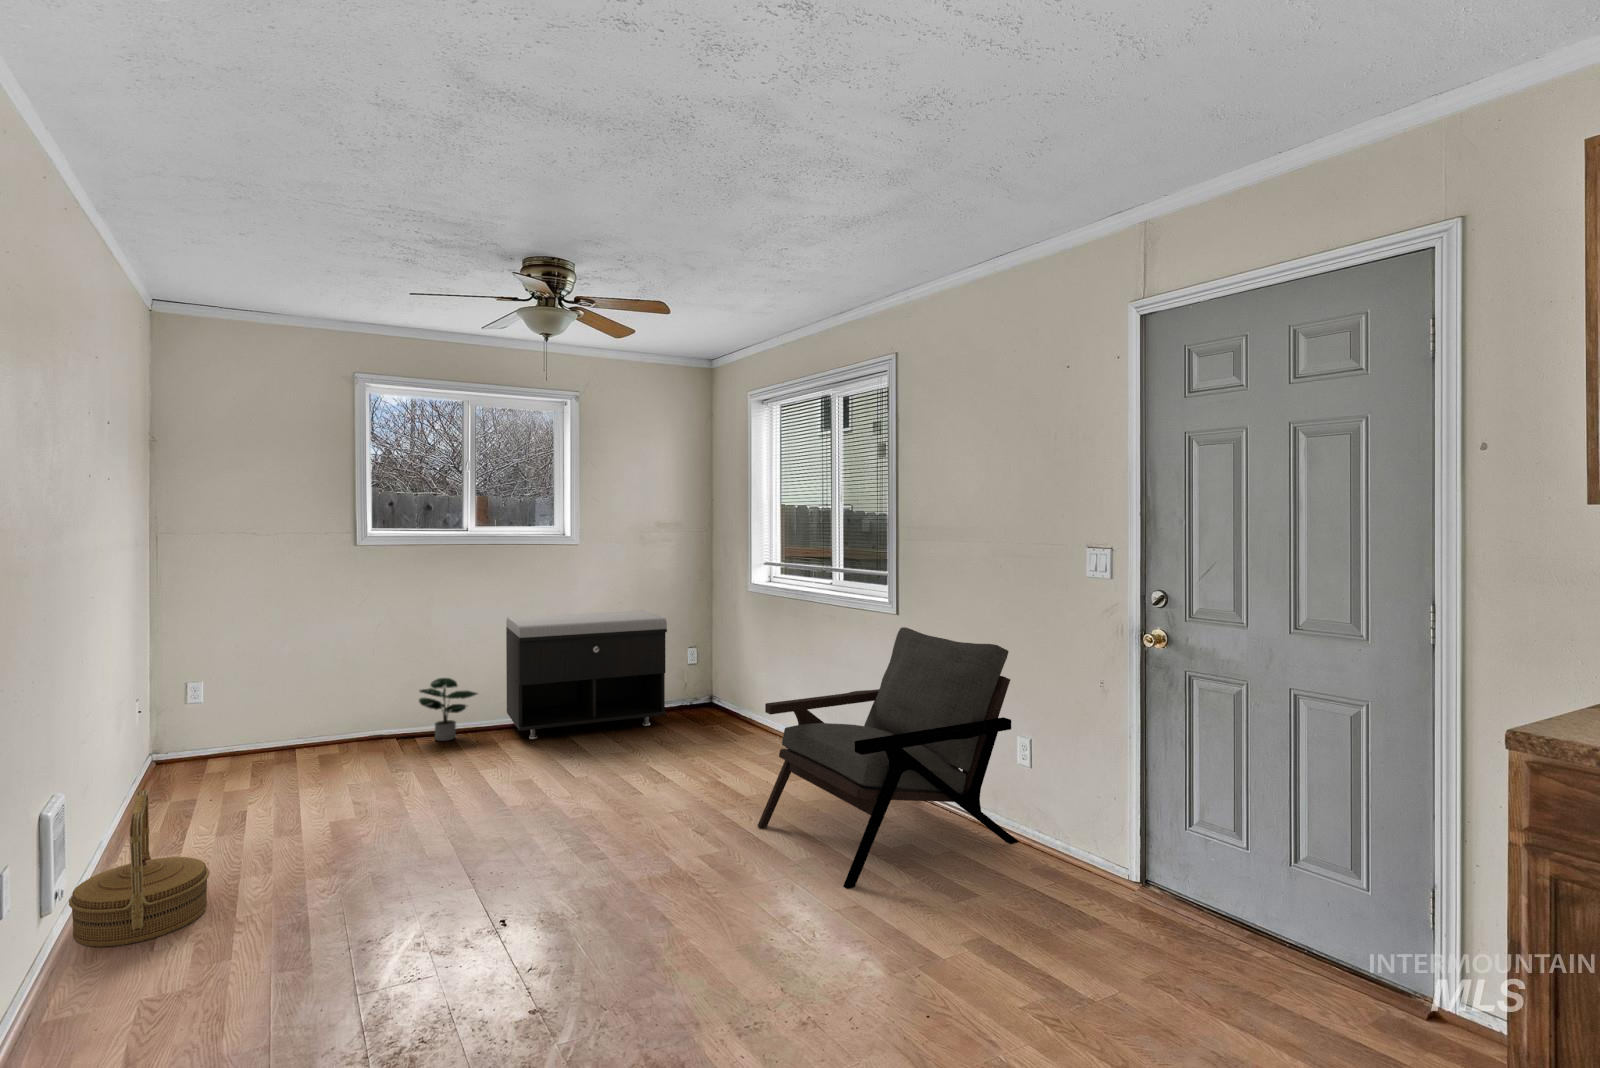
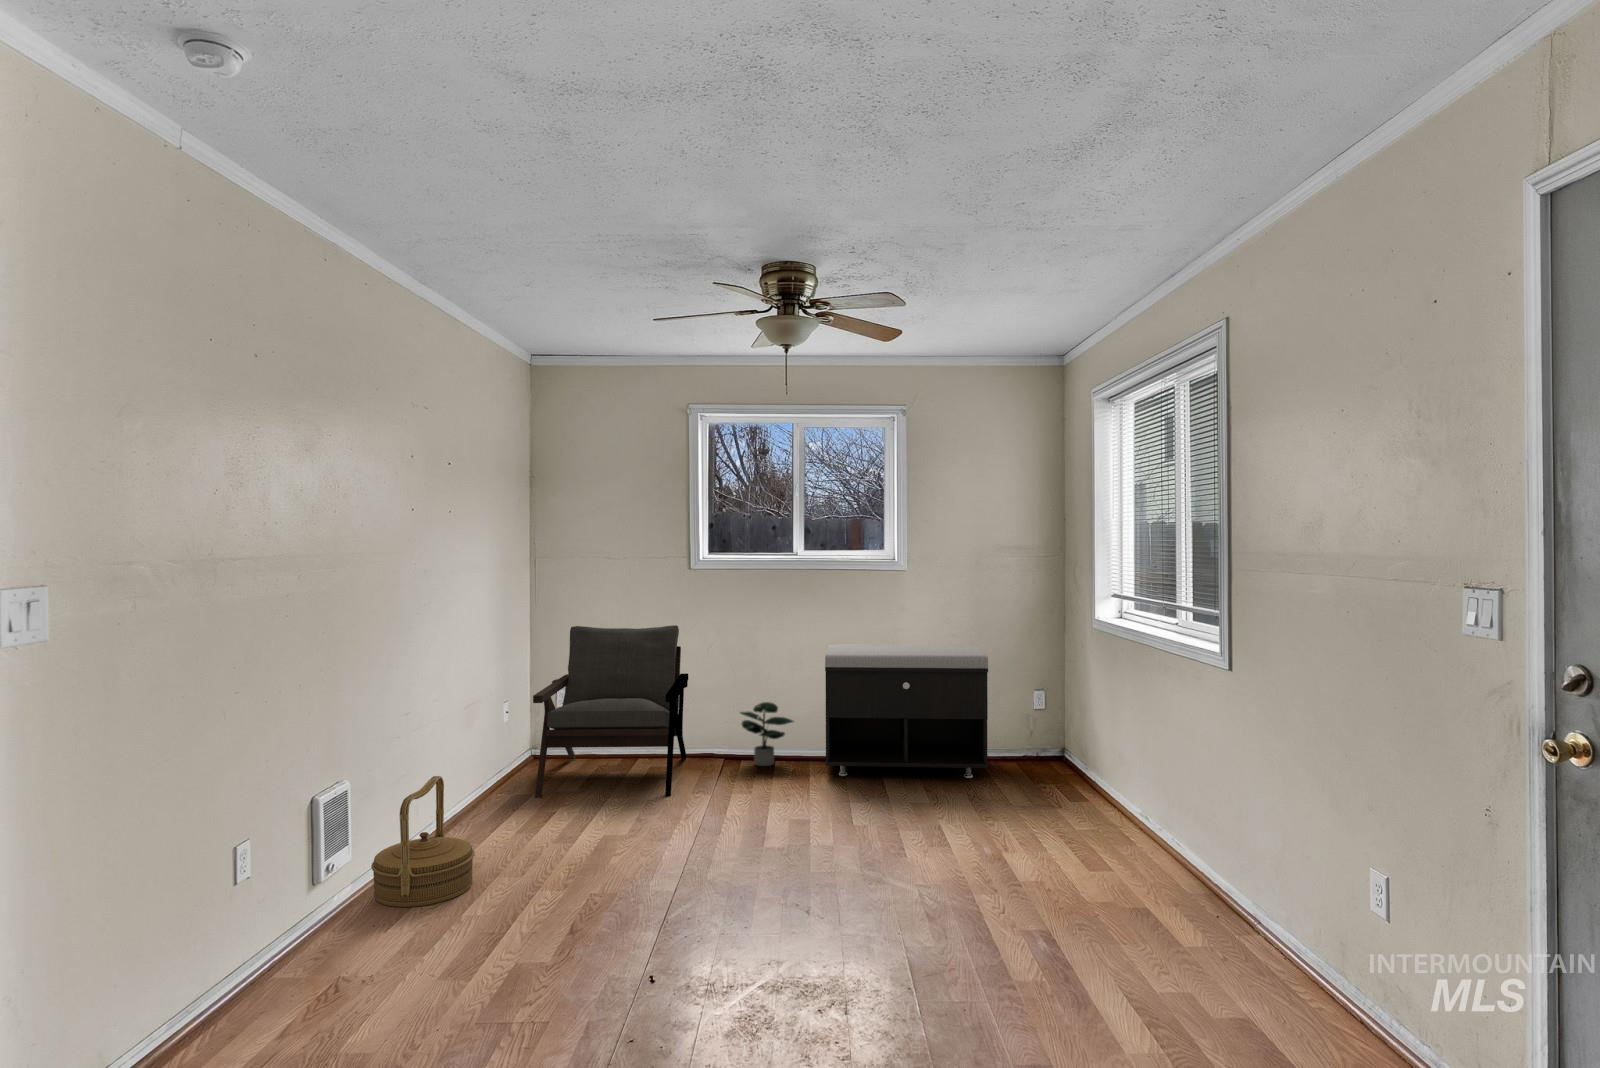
armchair: present [758,627,1019,889] -> present [533,625,688,798]

